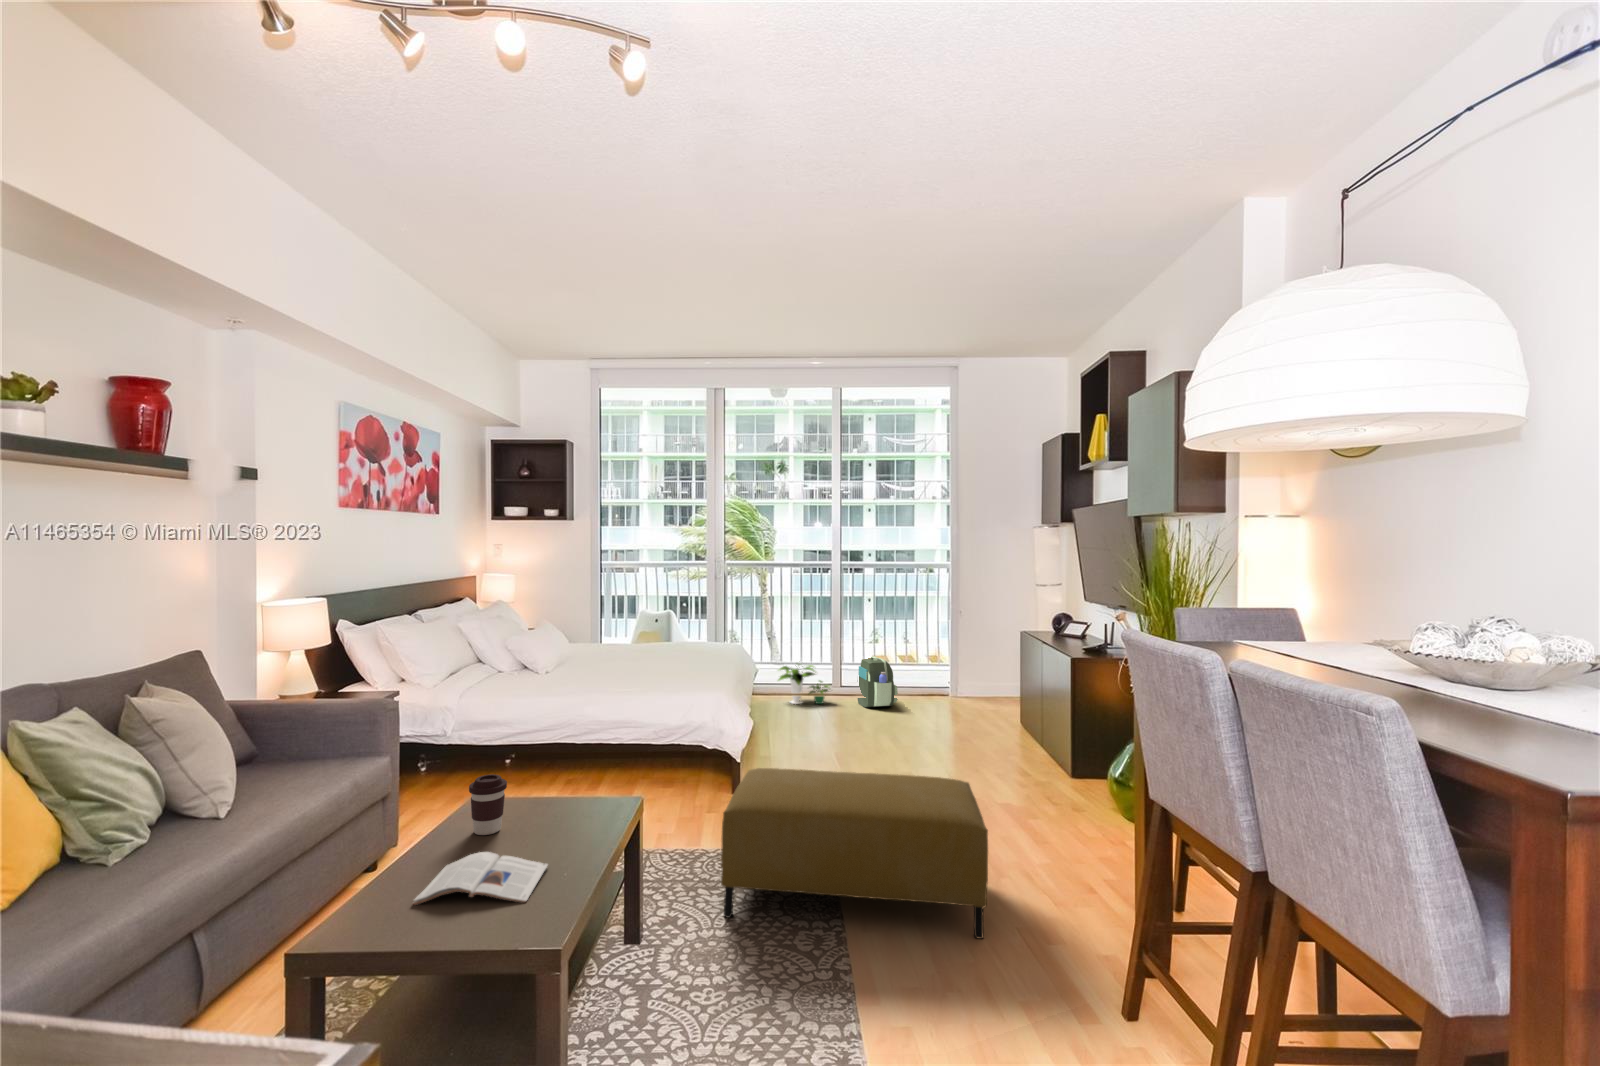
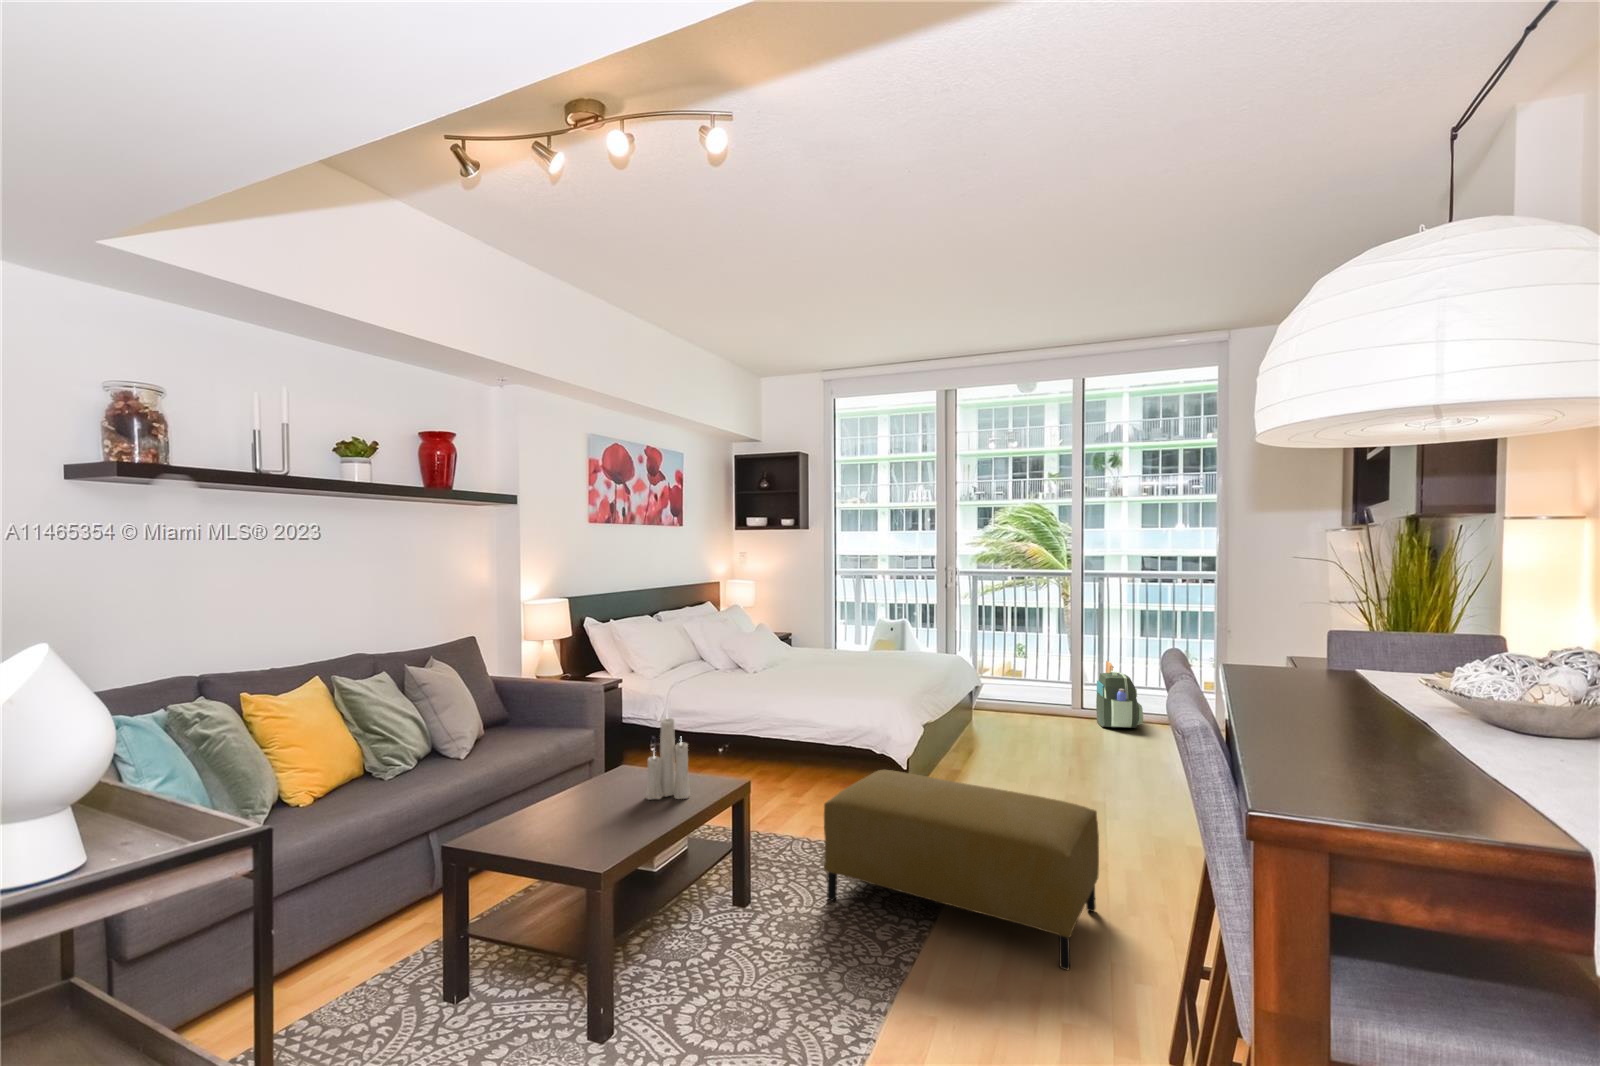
potted plant: present [778,664,829,704] -> none [1002,671,1066,719]
candle: none [526,718,582,840] -> present [646,717,690,799]
coffee cup: present [469,774,507,835] -> none [610,745,638,792]
magazine: present [413,852,548,905] -> none [541,801,643,842]

